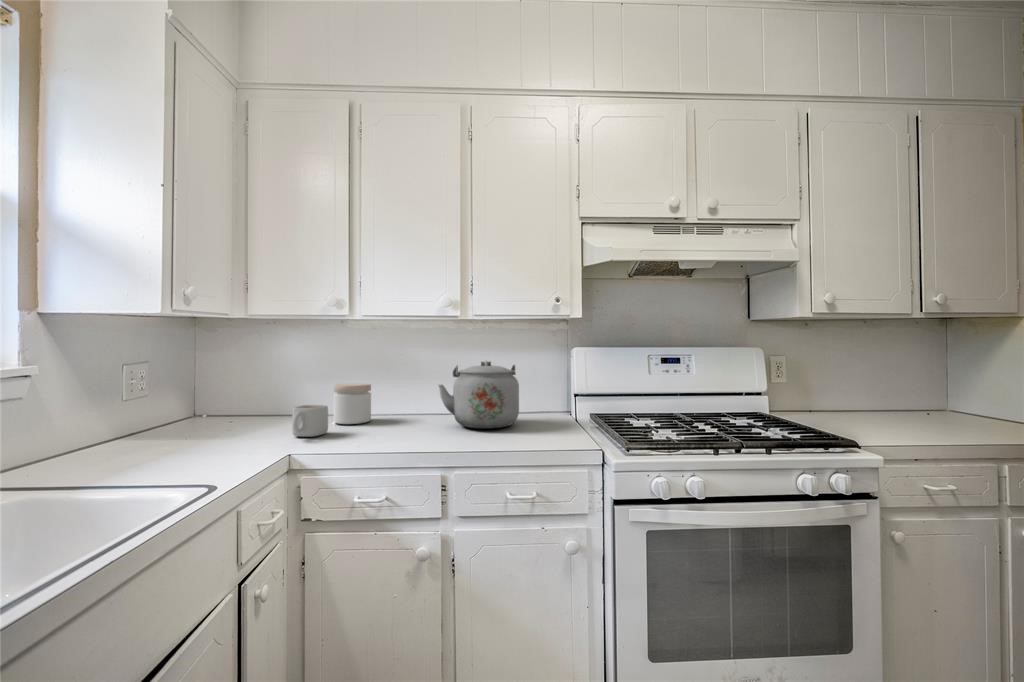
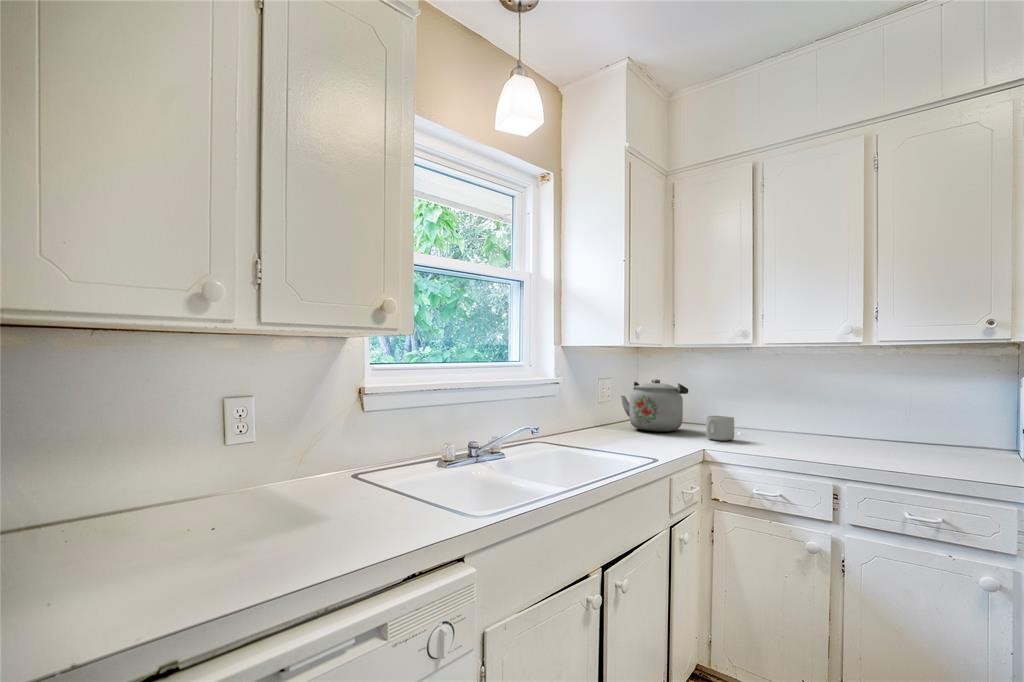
kettle: present [439,361,519,429] -> present [621,379,688,431]
jar: present [333,383,371,424] -> none [740,402,774,437]

